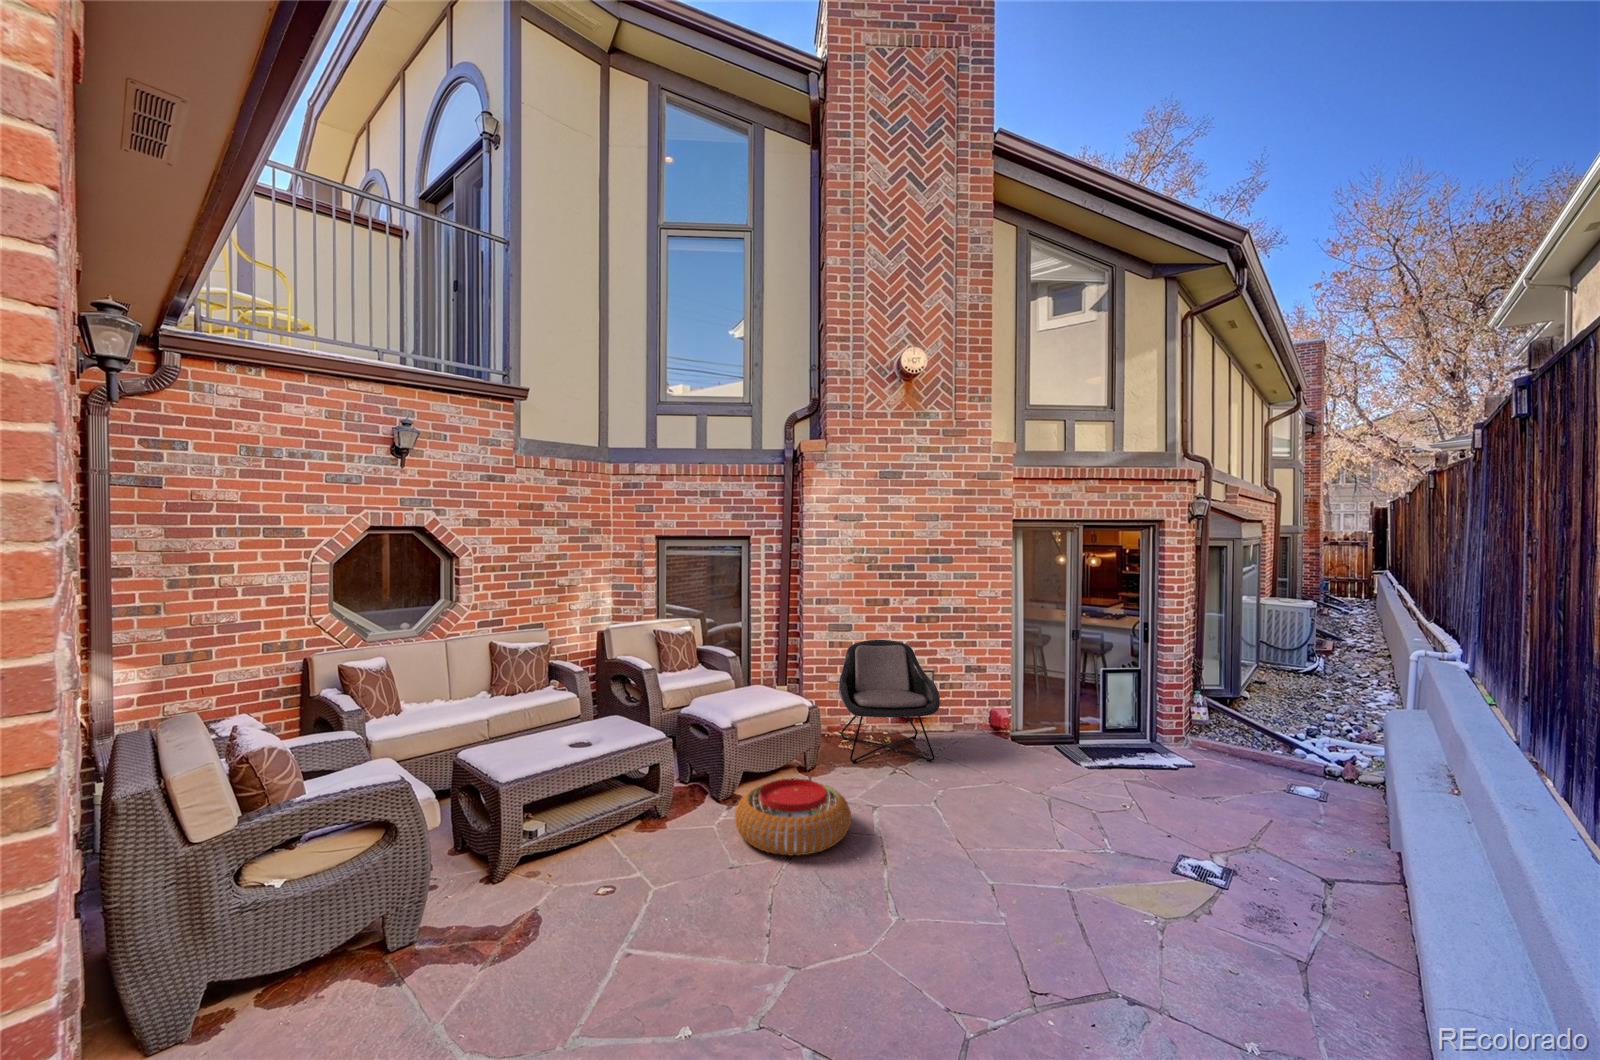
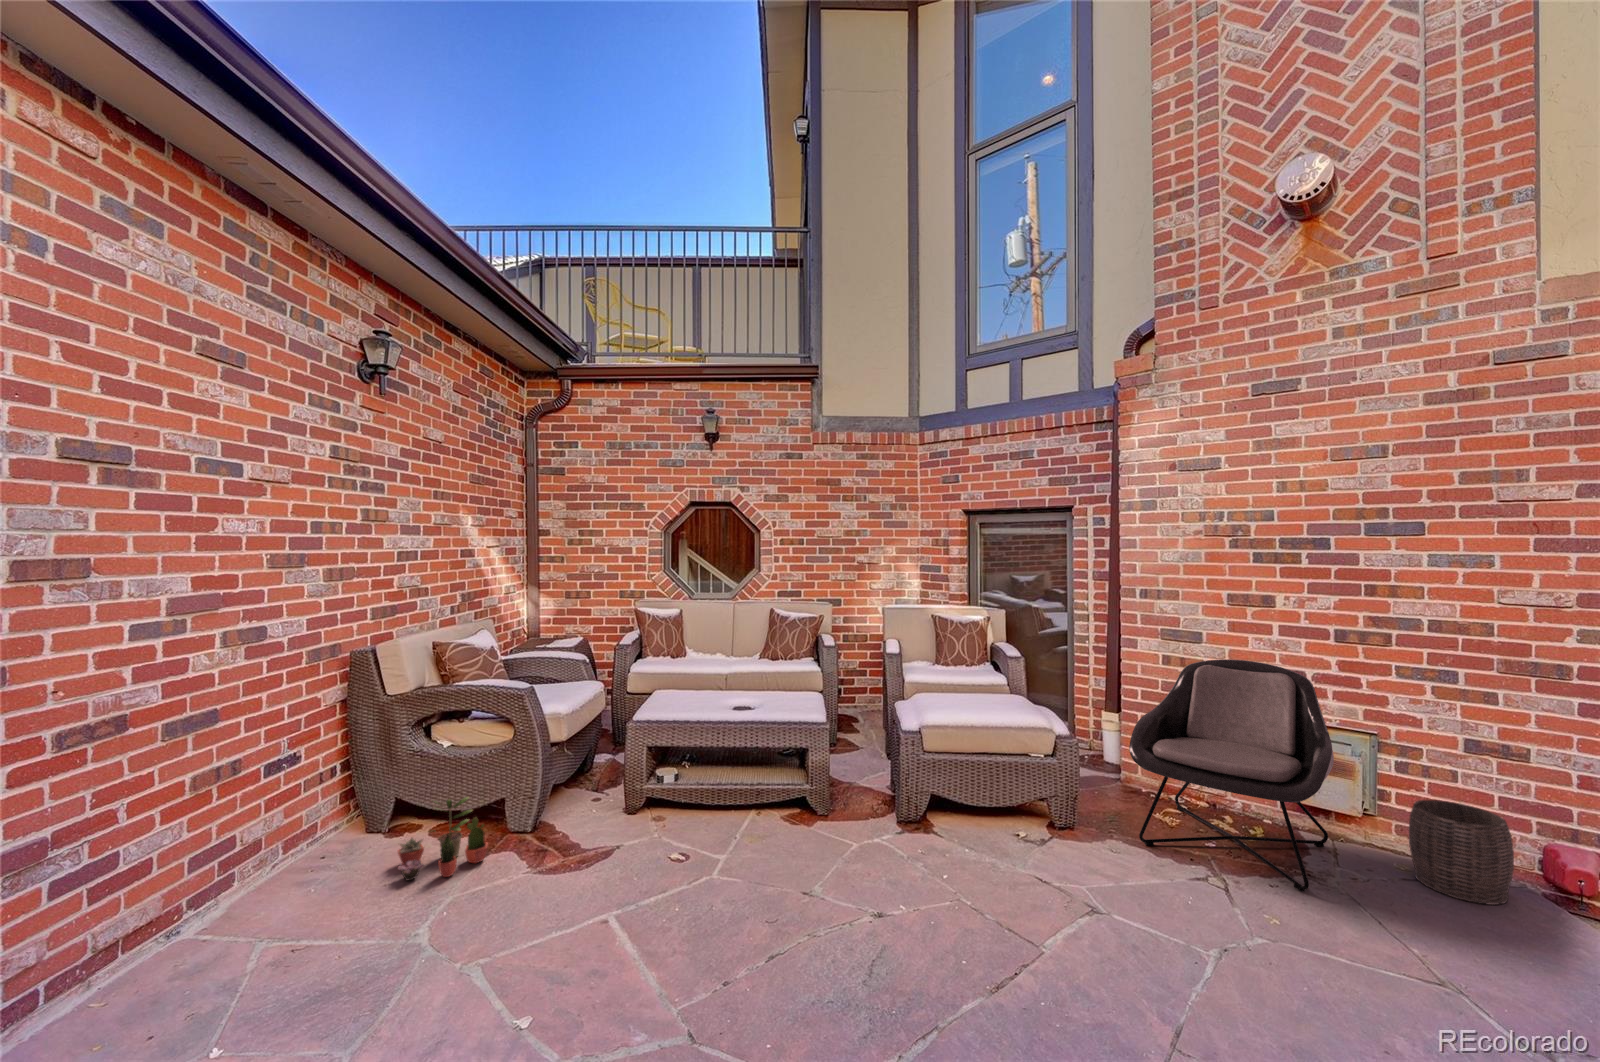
woven basket: none [952,700,990,746] -> present [1409,800,1514,905]
pouf: present [735,779,851,856] -> none [836,818,1008,941]
potted plant: none [309,905,423,1014] -> present [398,797,488,880]

